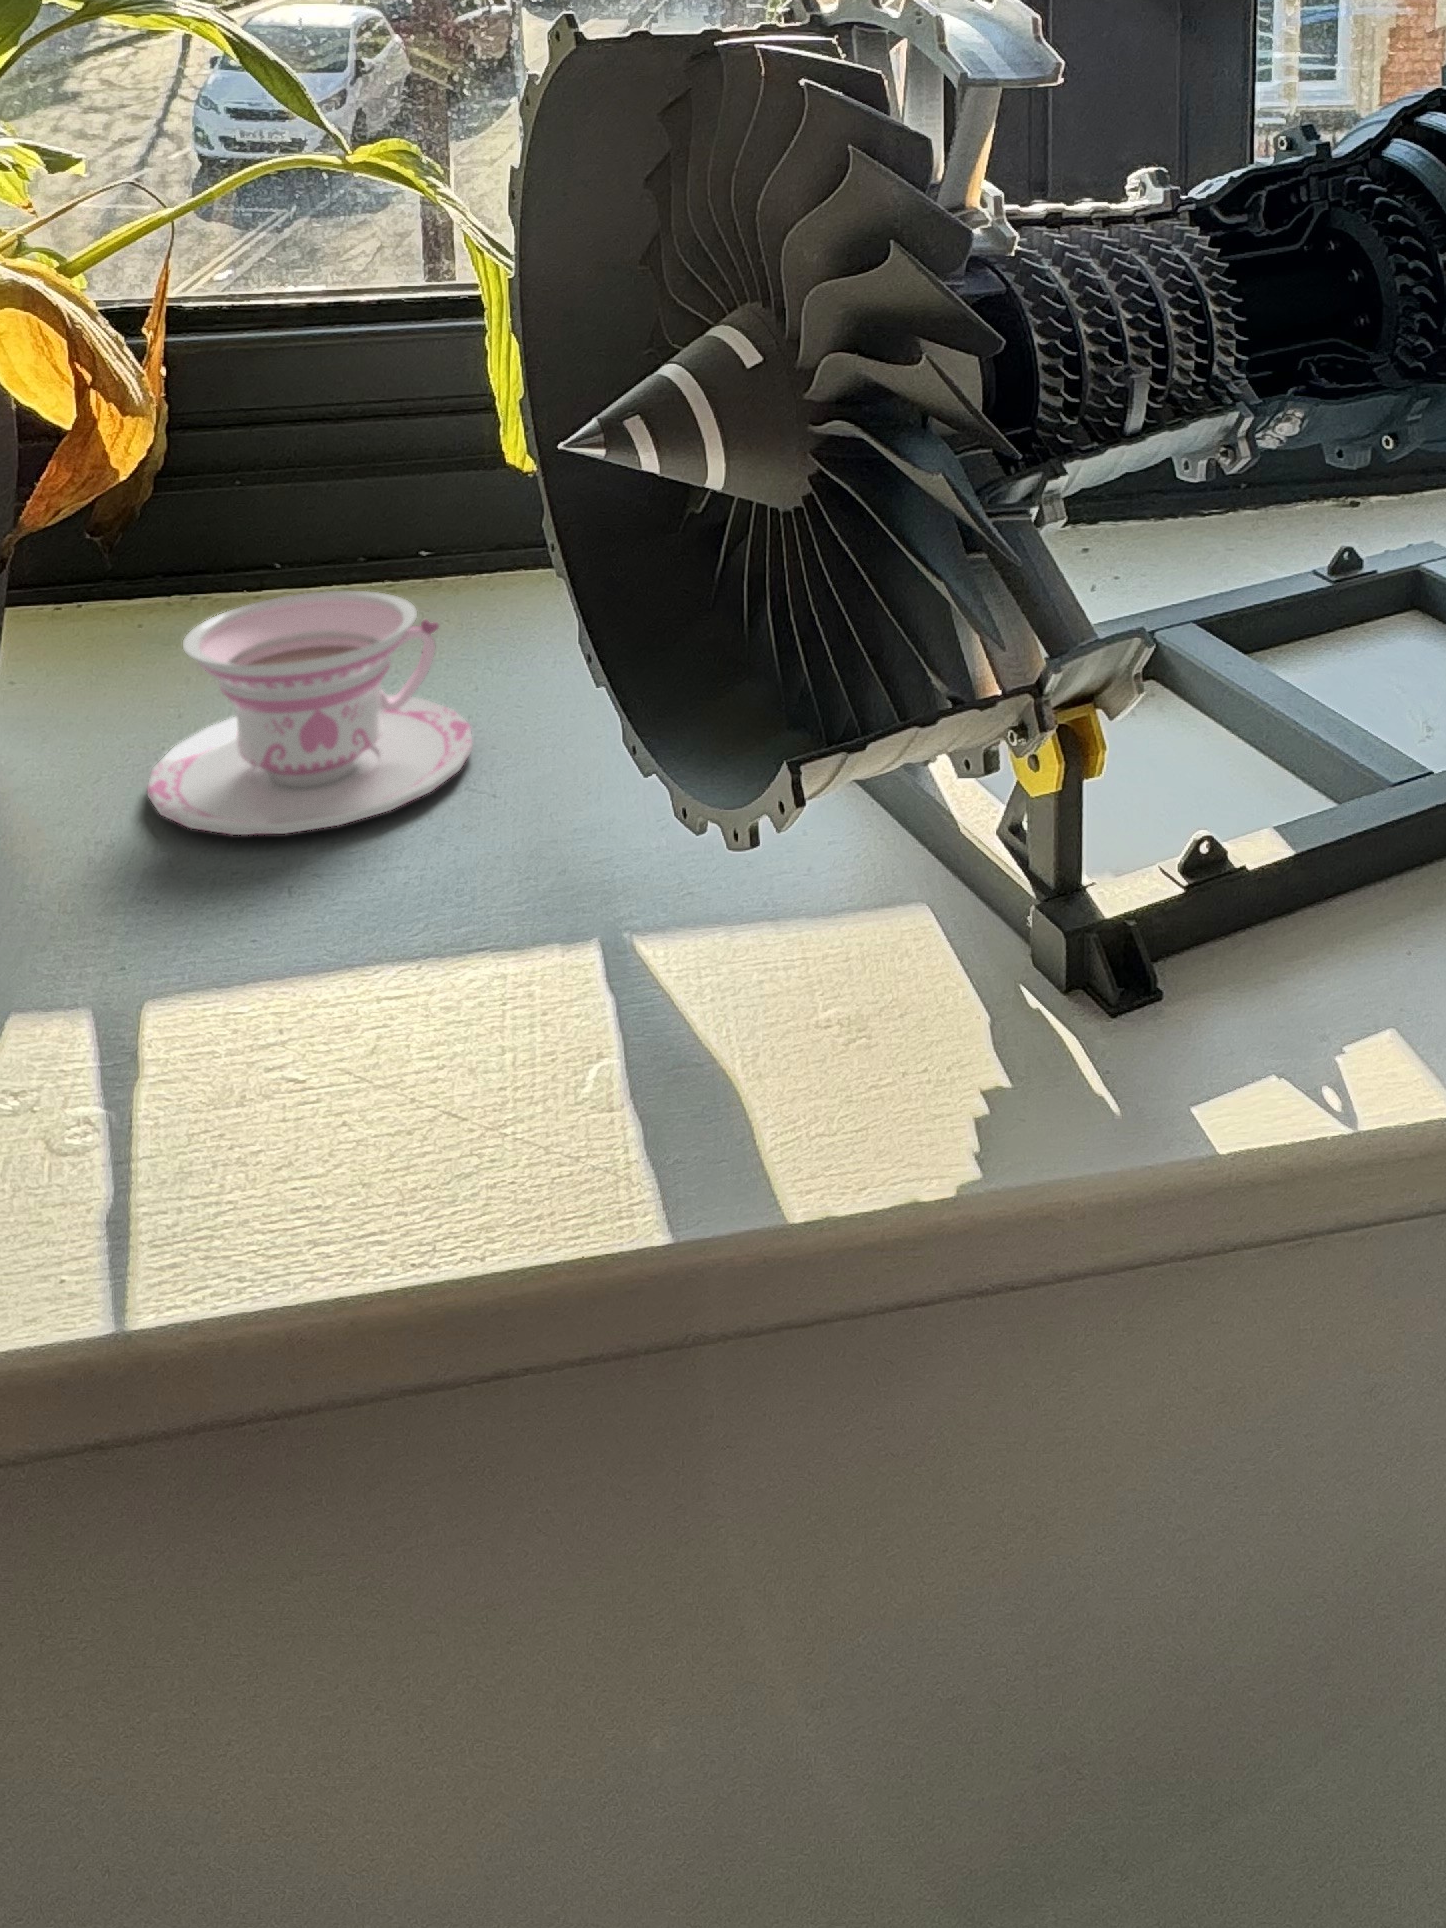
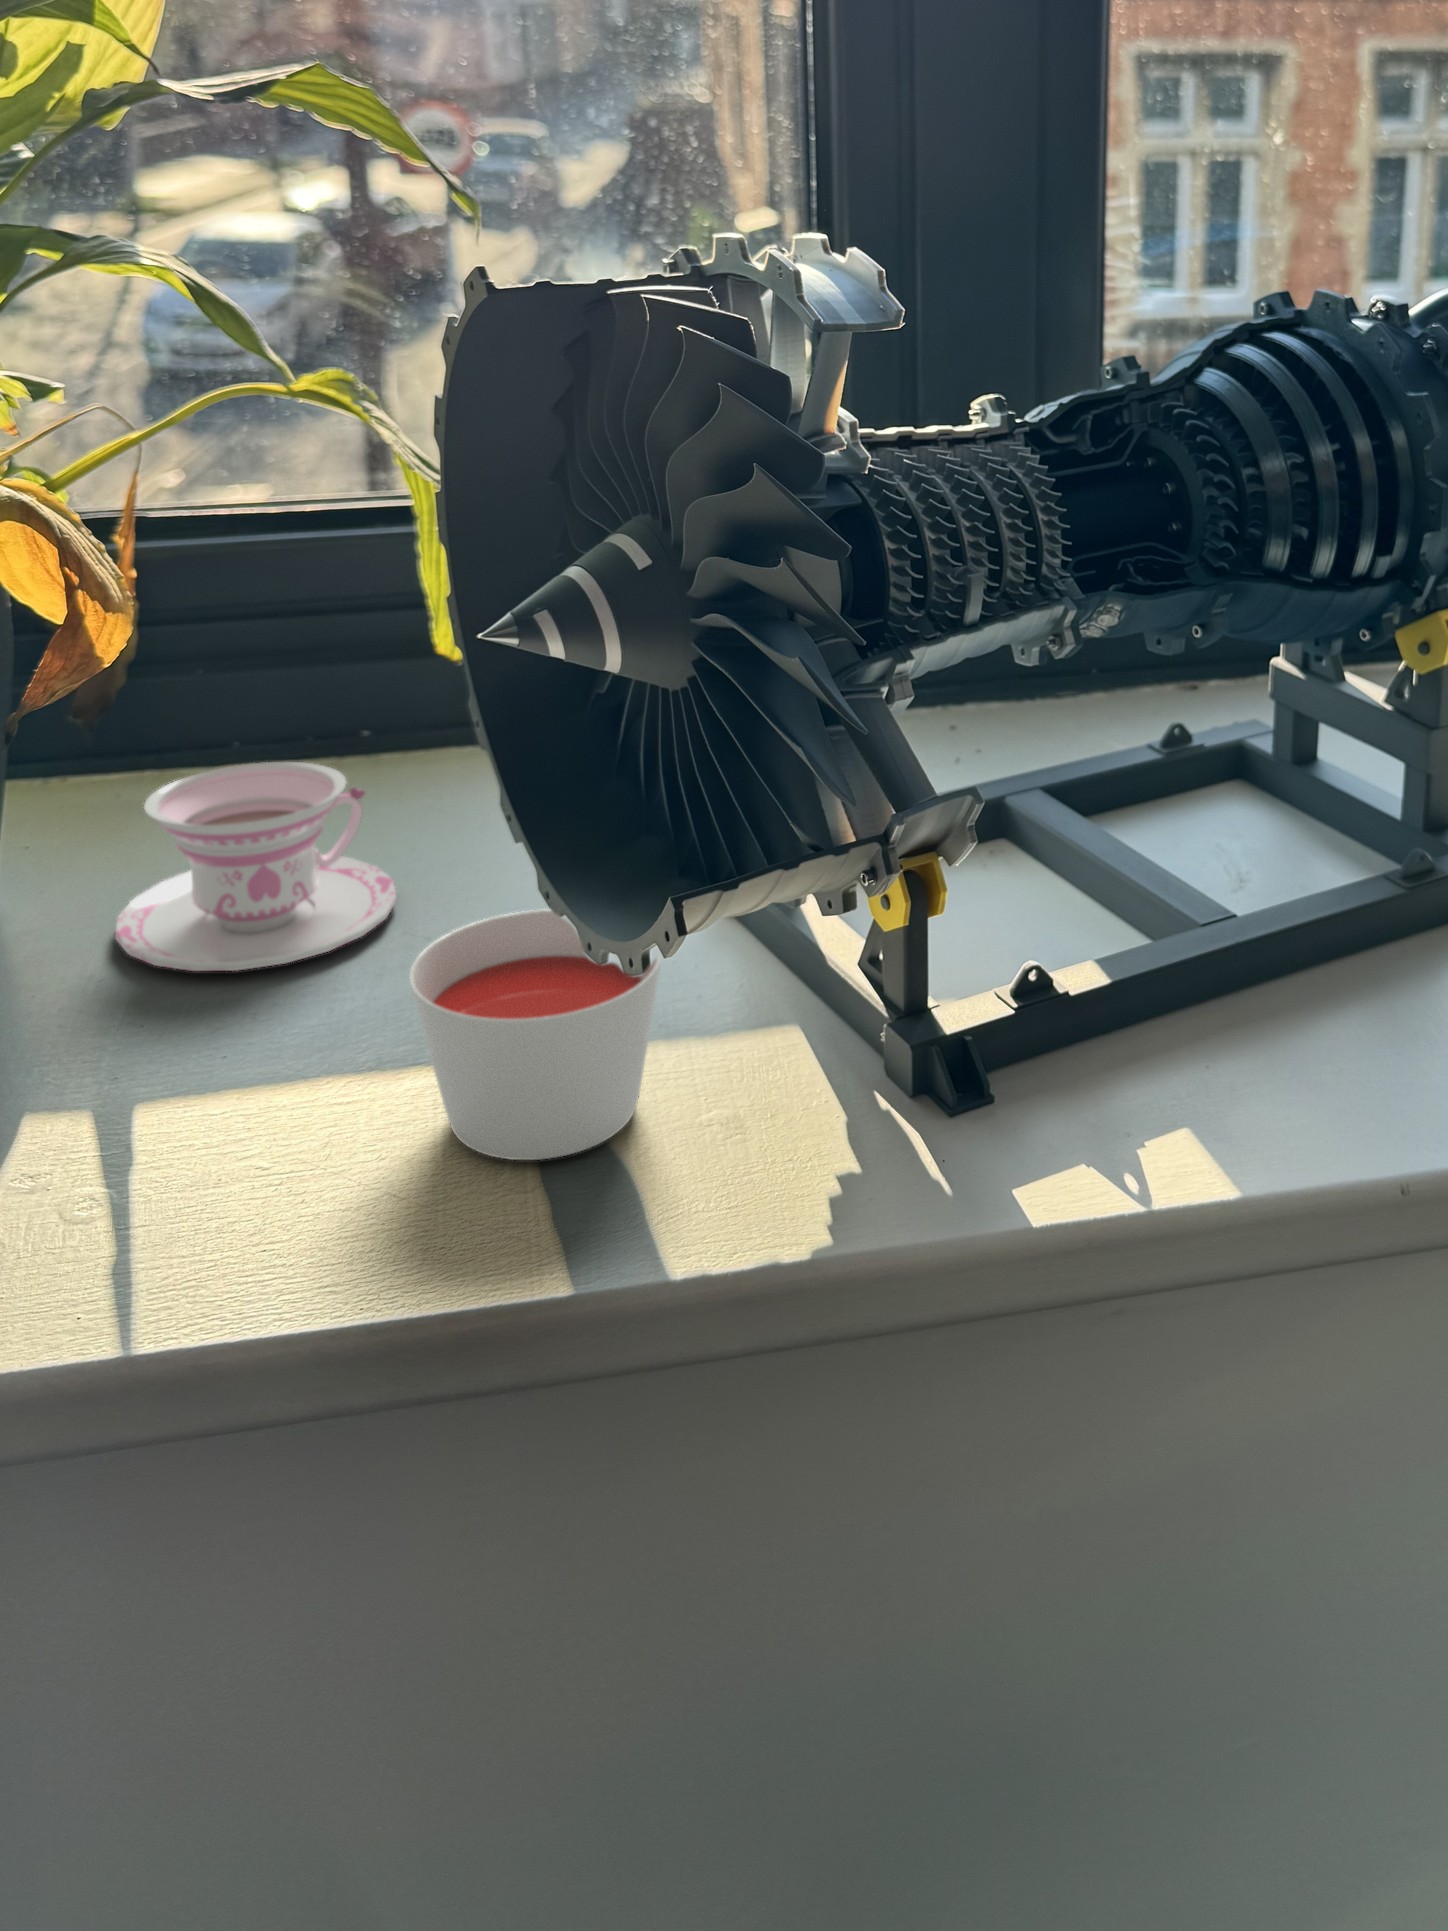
candle: none [471,766,770,1073] -> present [409,909,661,1160]

